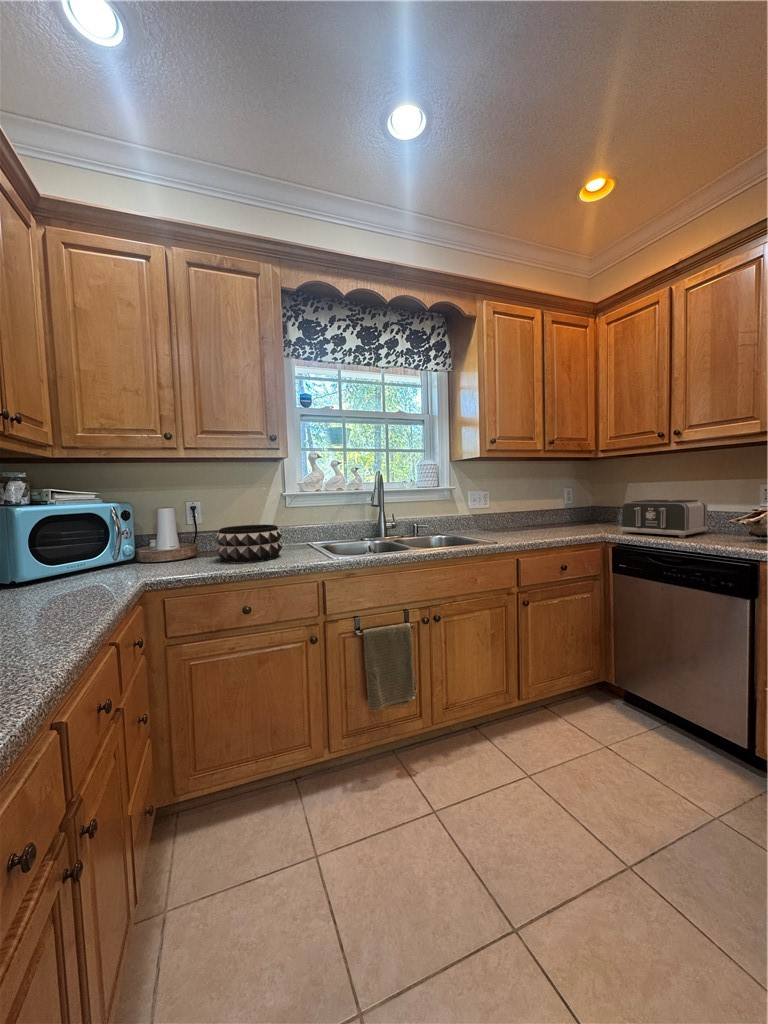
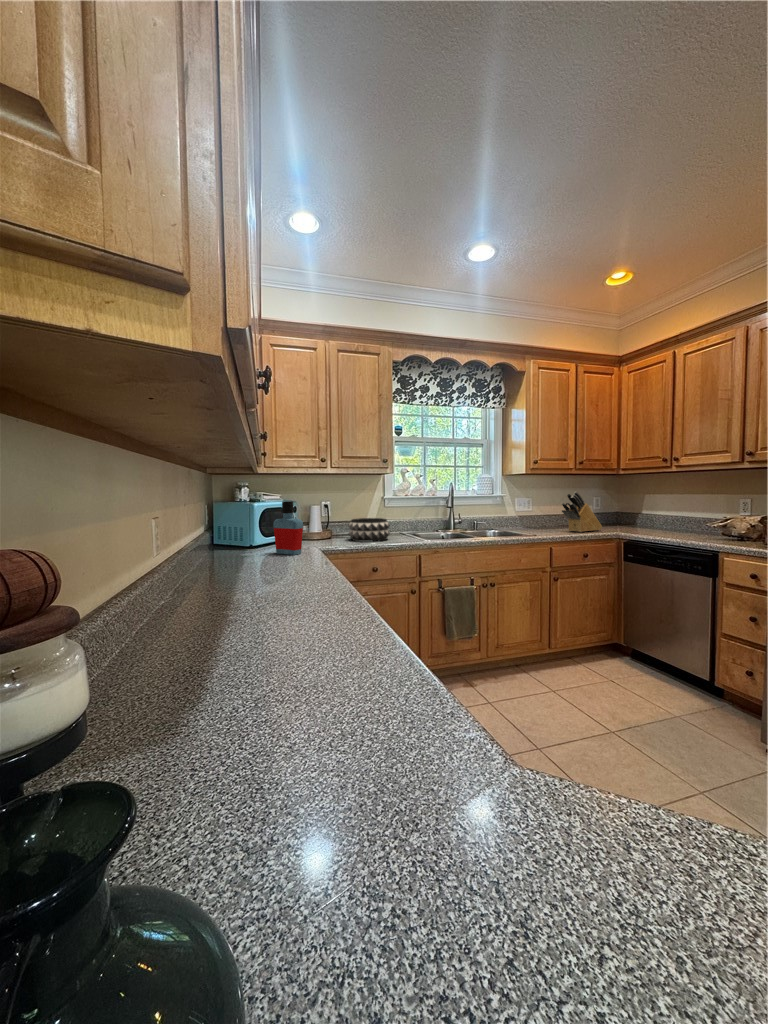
knife block: none [528,480,580,534] -> present [562,492,602,532]
toaster: present [621,500,708,538] -> none [633,508,701,537]
bottle: none [29,502,86,602] -> present [273,501,303,555]

